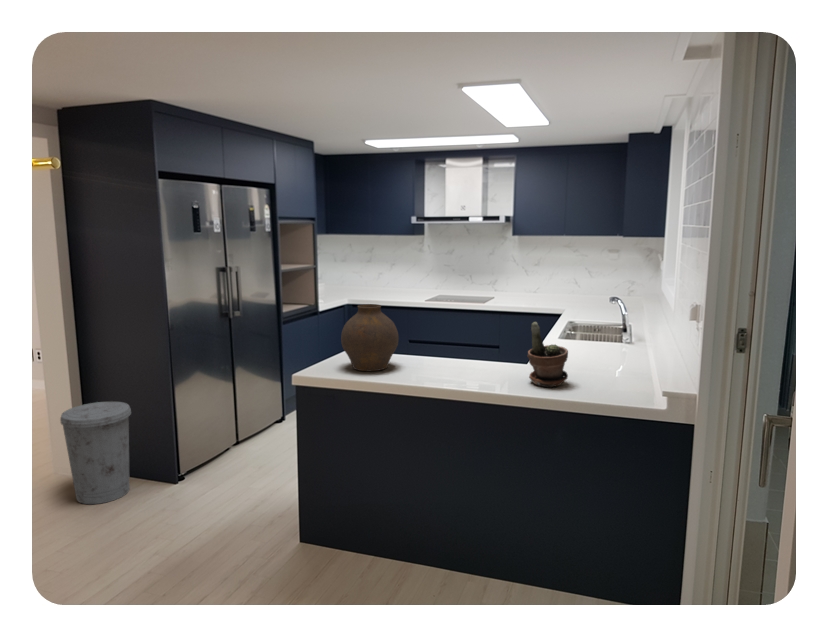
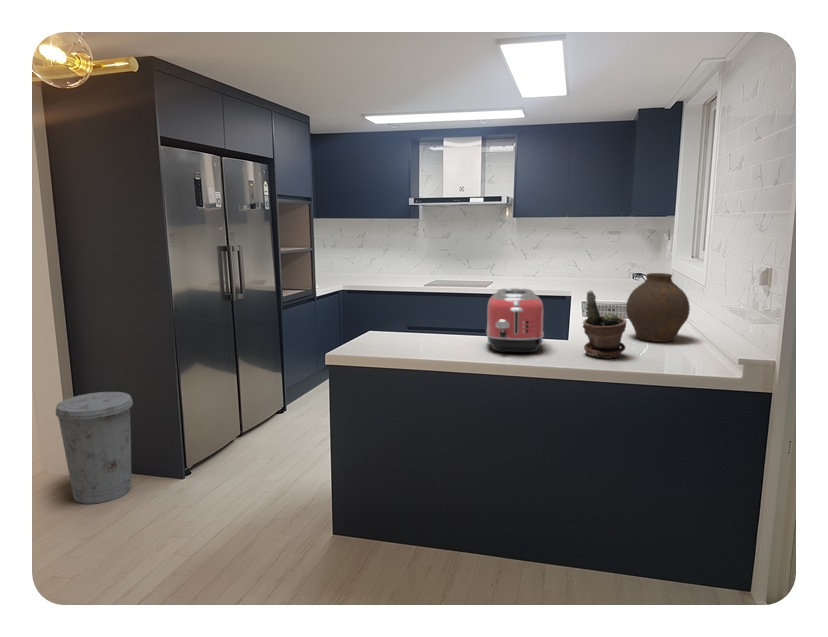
vase: present [341,304,399,371] -> present [626,273,690,342]
toaster: none [440,317,495,380] -> present [486,288,544,353]

